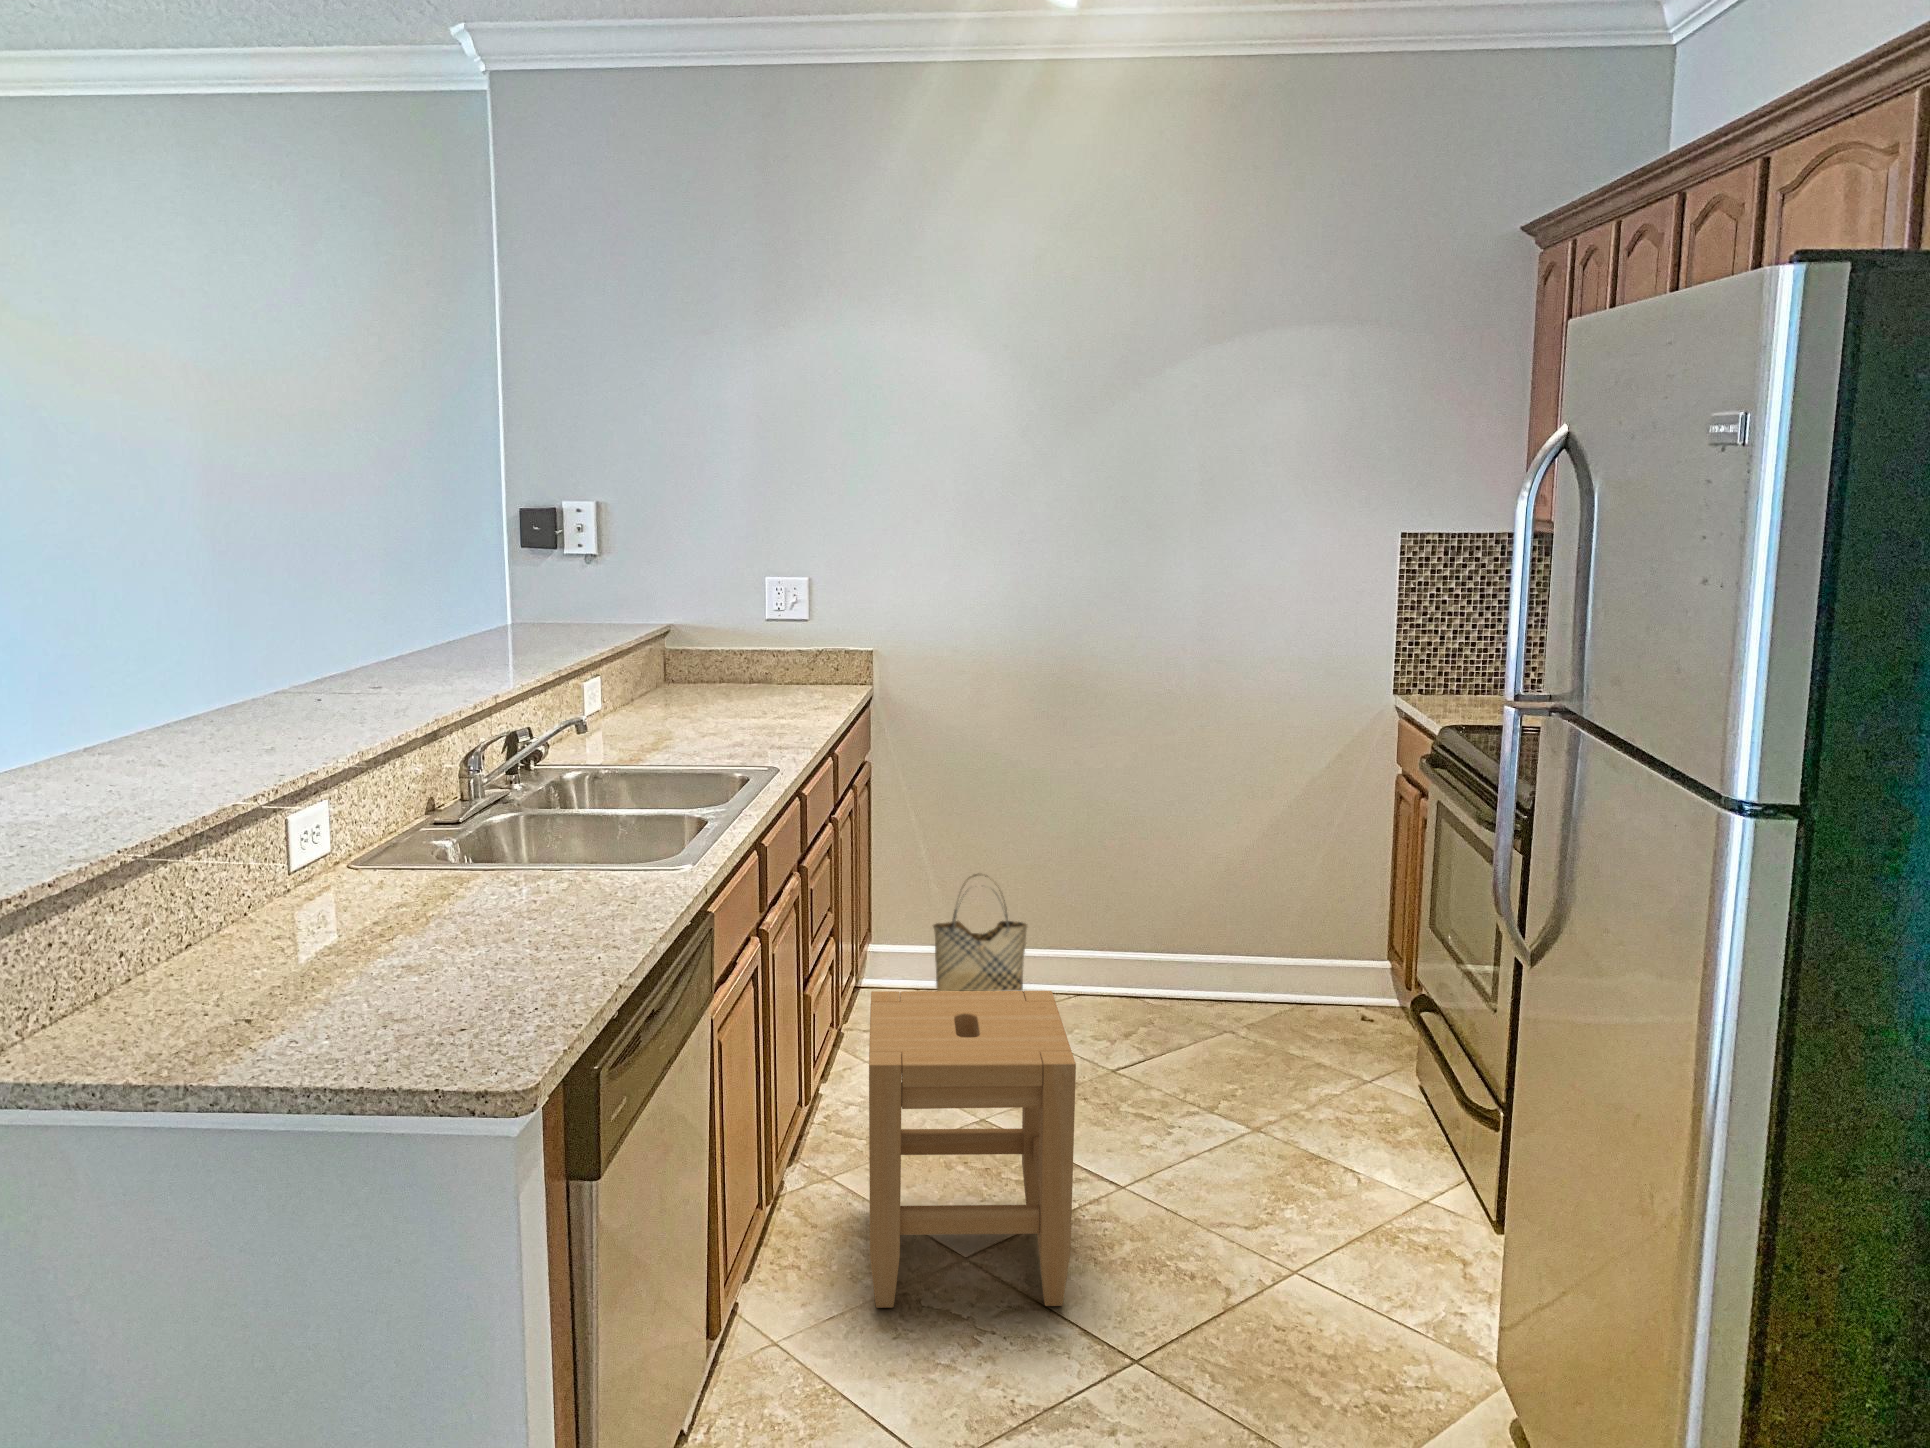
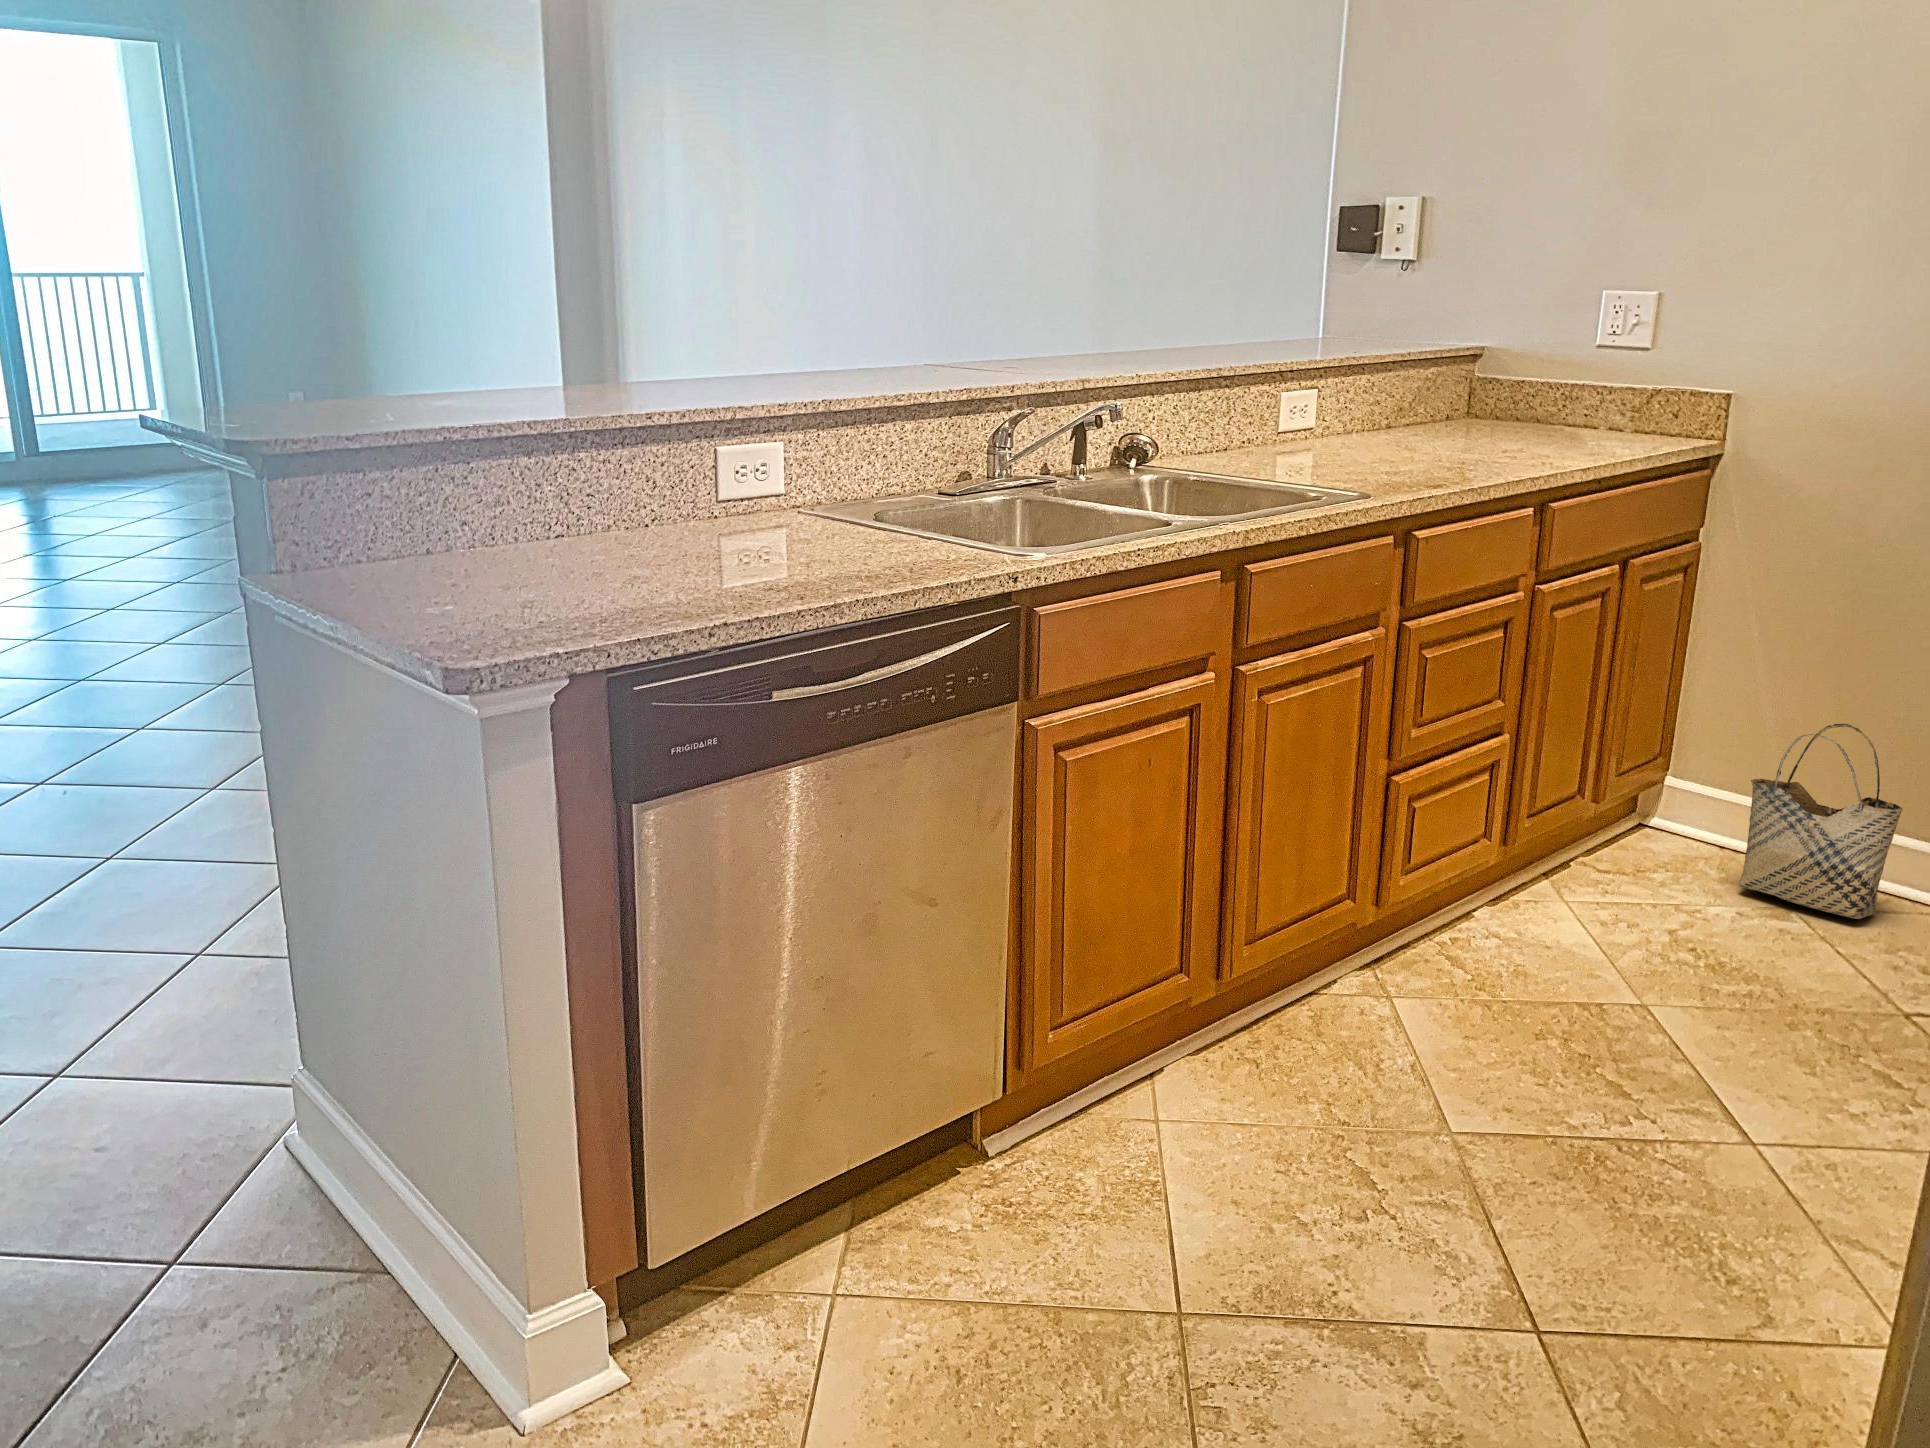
stool: present [869,991,1076,1308] -> none [1283,786,1654,1229]

